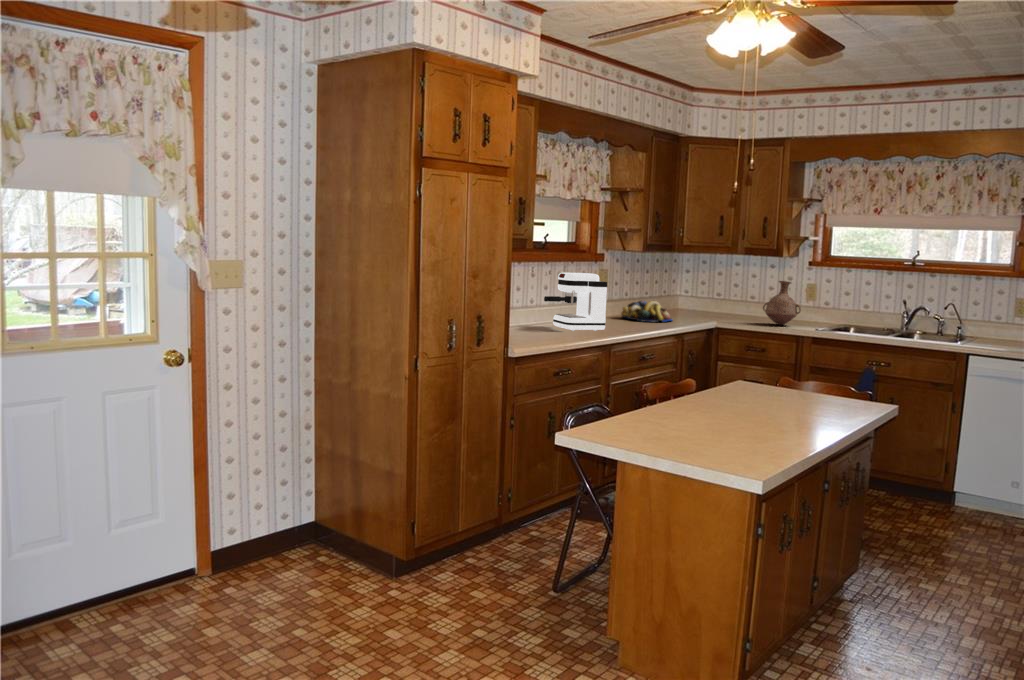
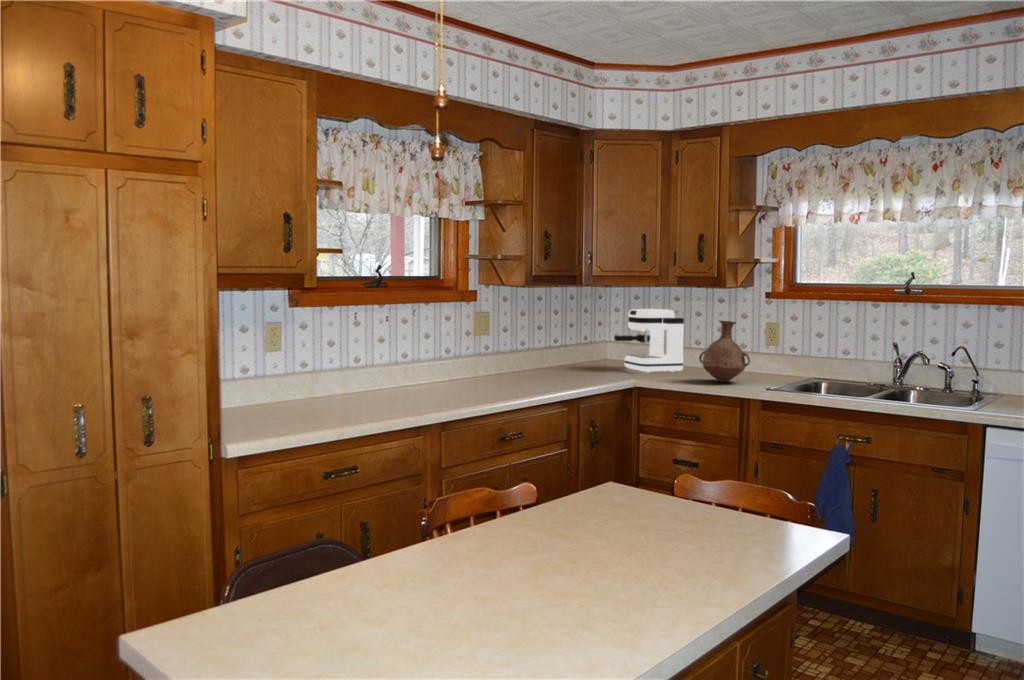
coffee maker: present [544,272,607,331] -> present [615,309,684,373]
fruit bowl: present [621,301,672,322] -> none [502,353,573,384]

